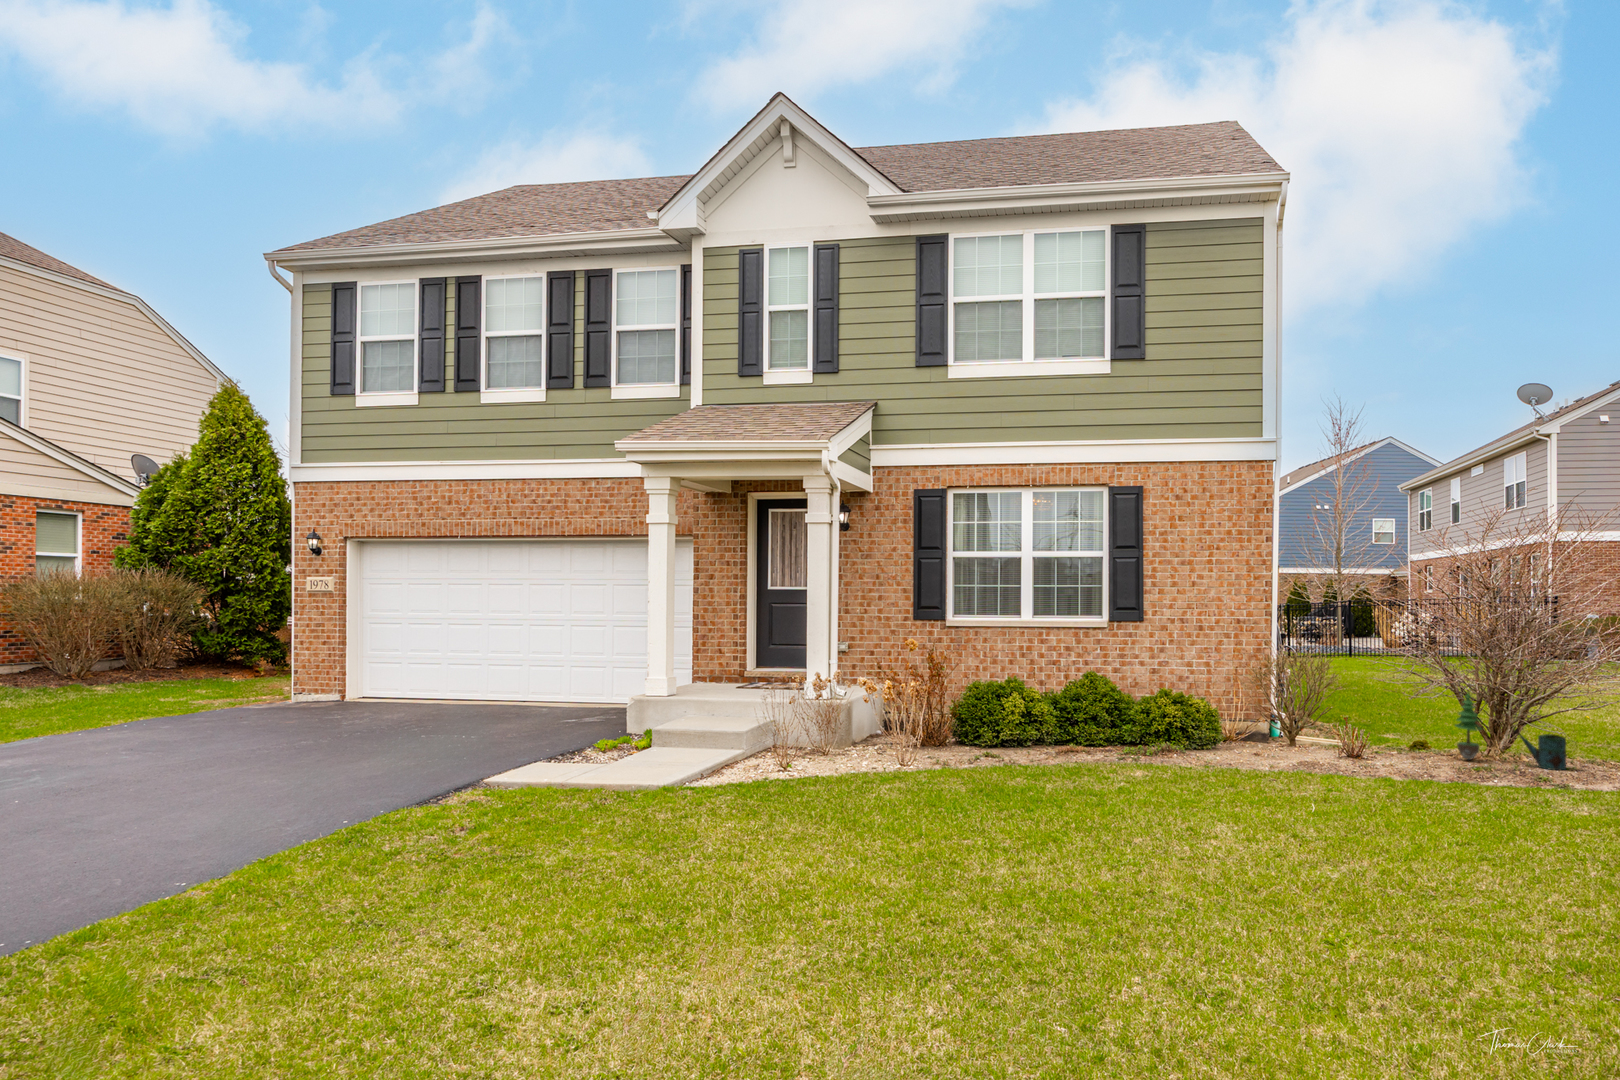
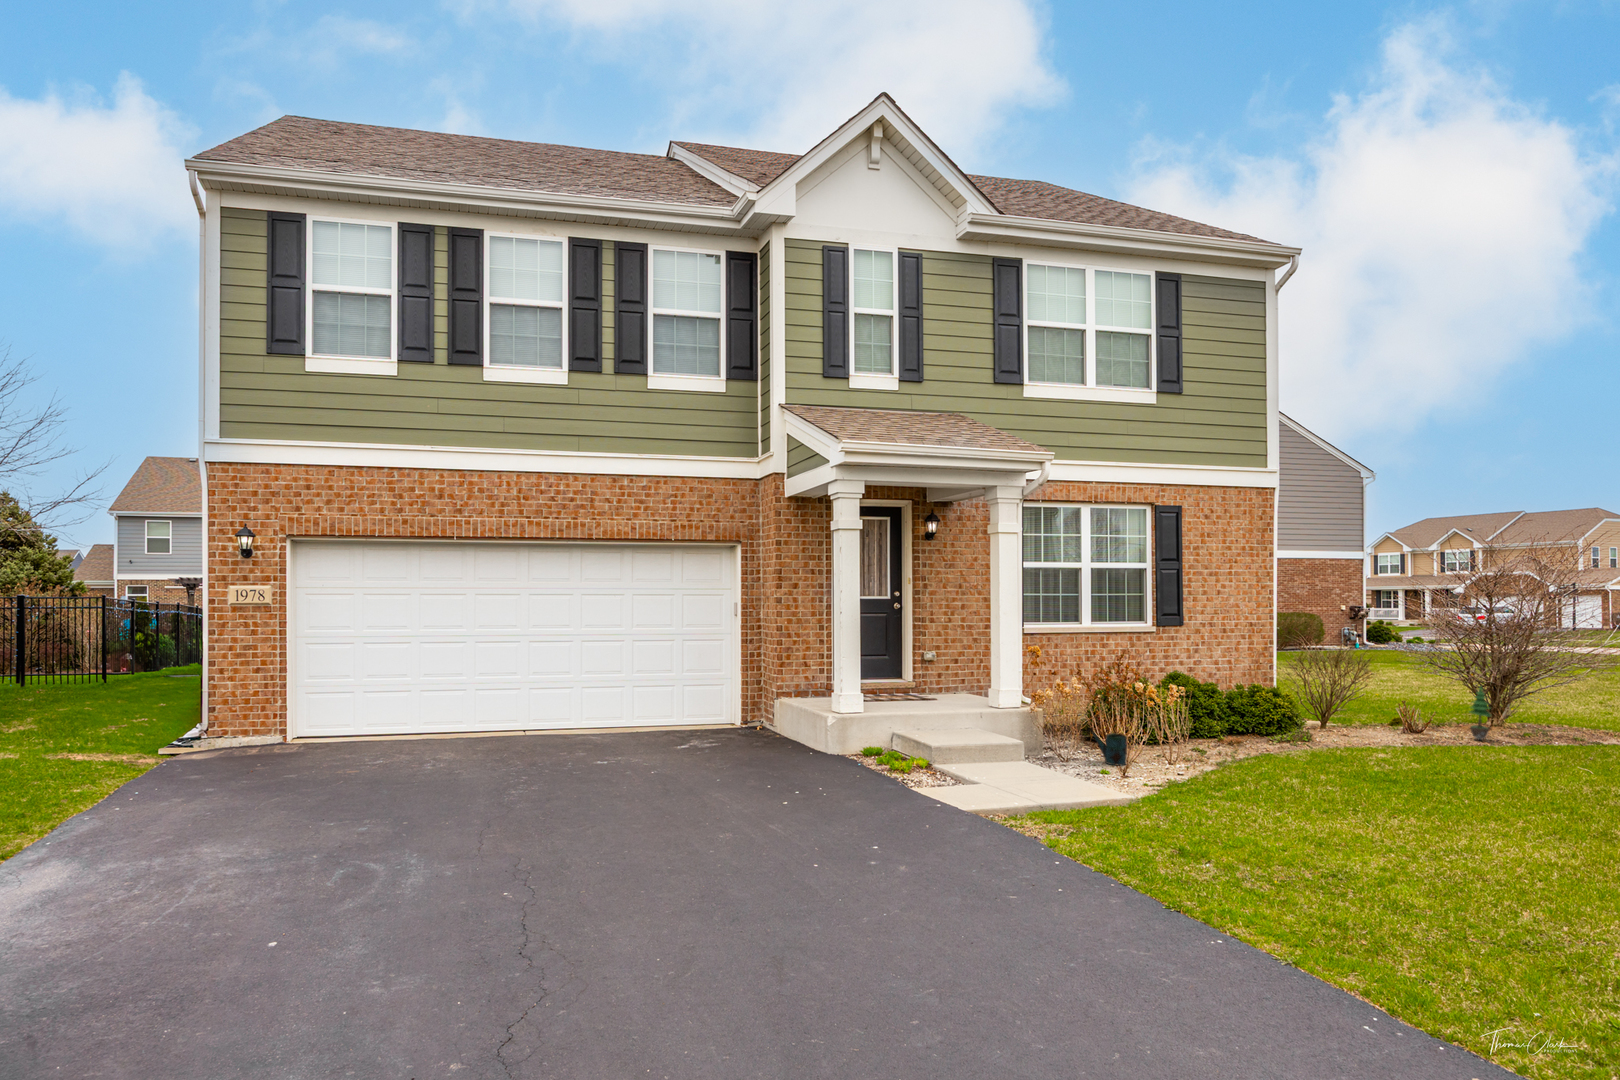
watering can: present [1513,728,1567,770] -> present [1088,728,1127,766]

